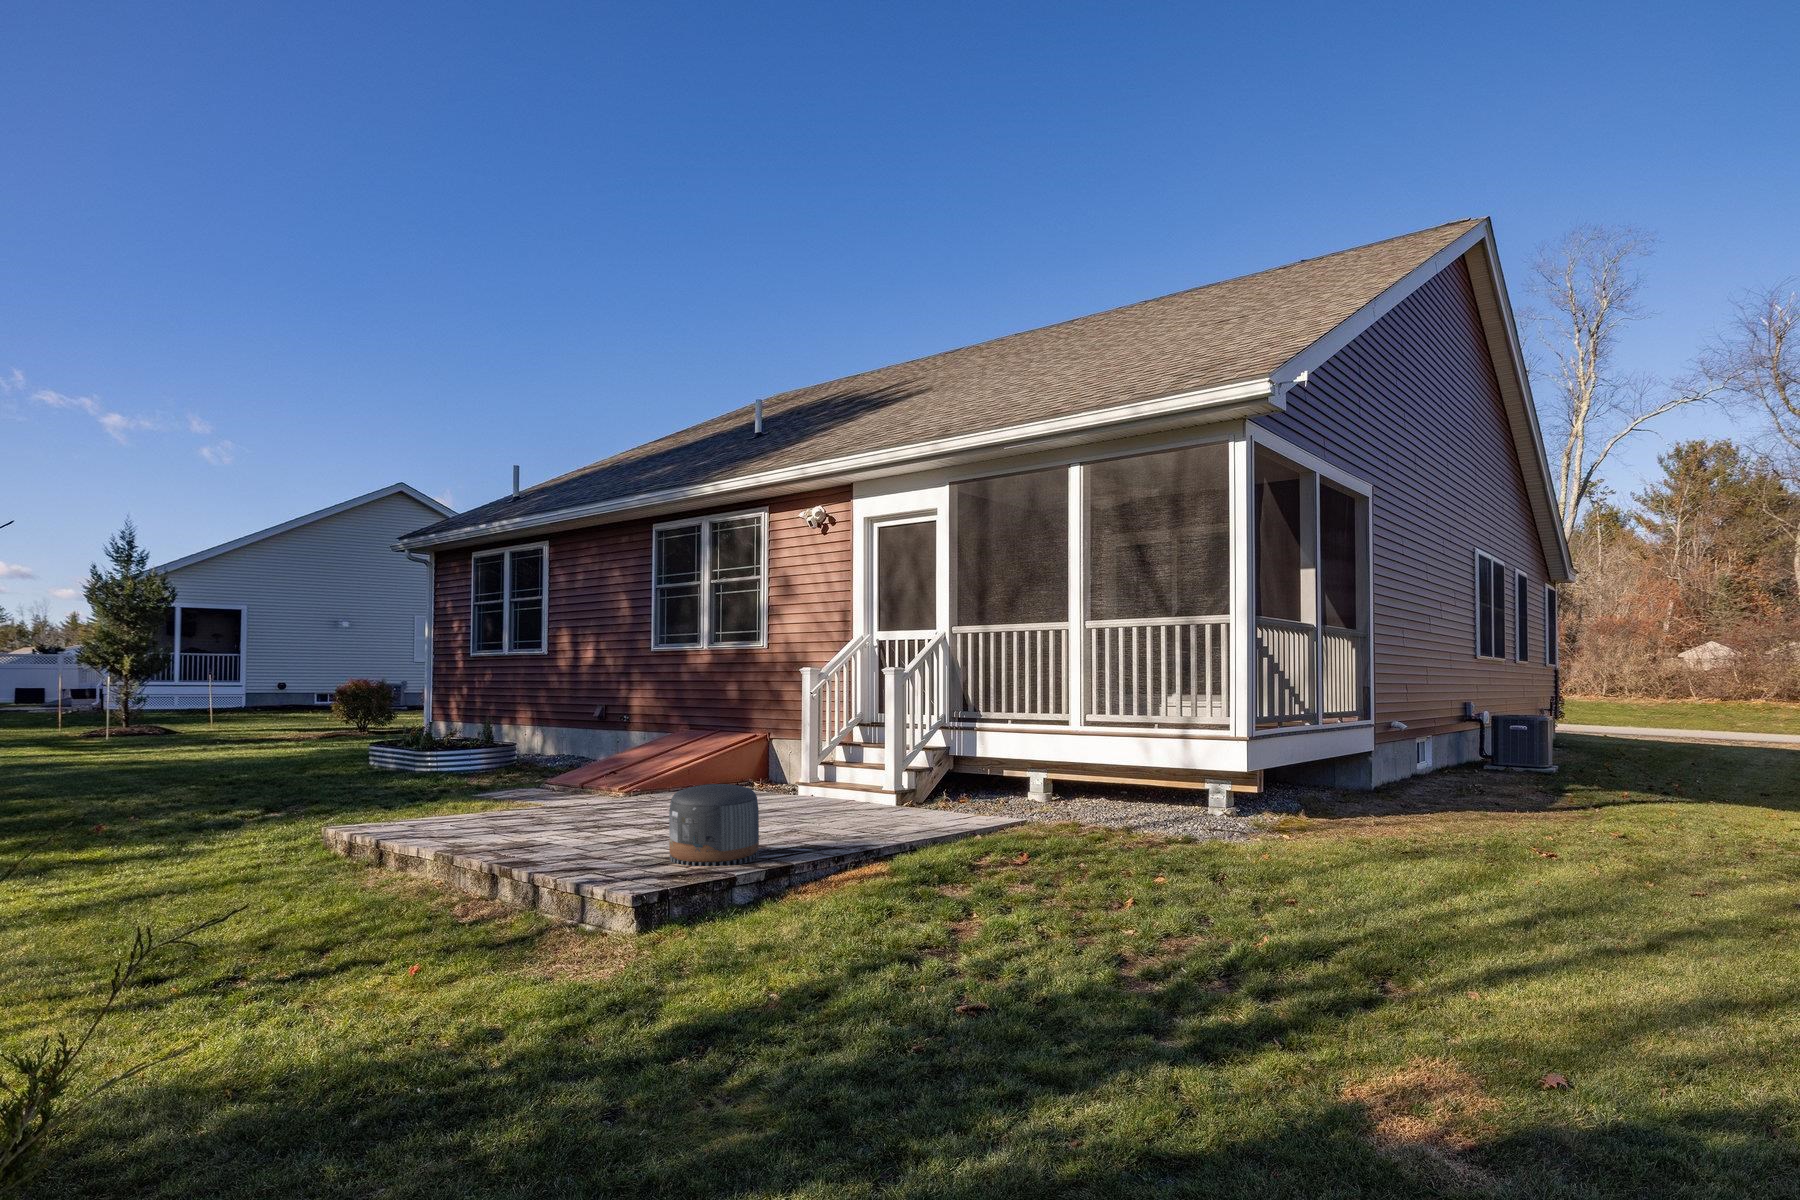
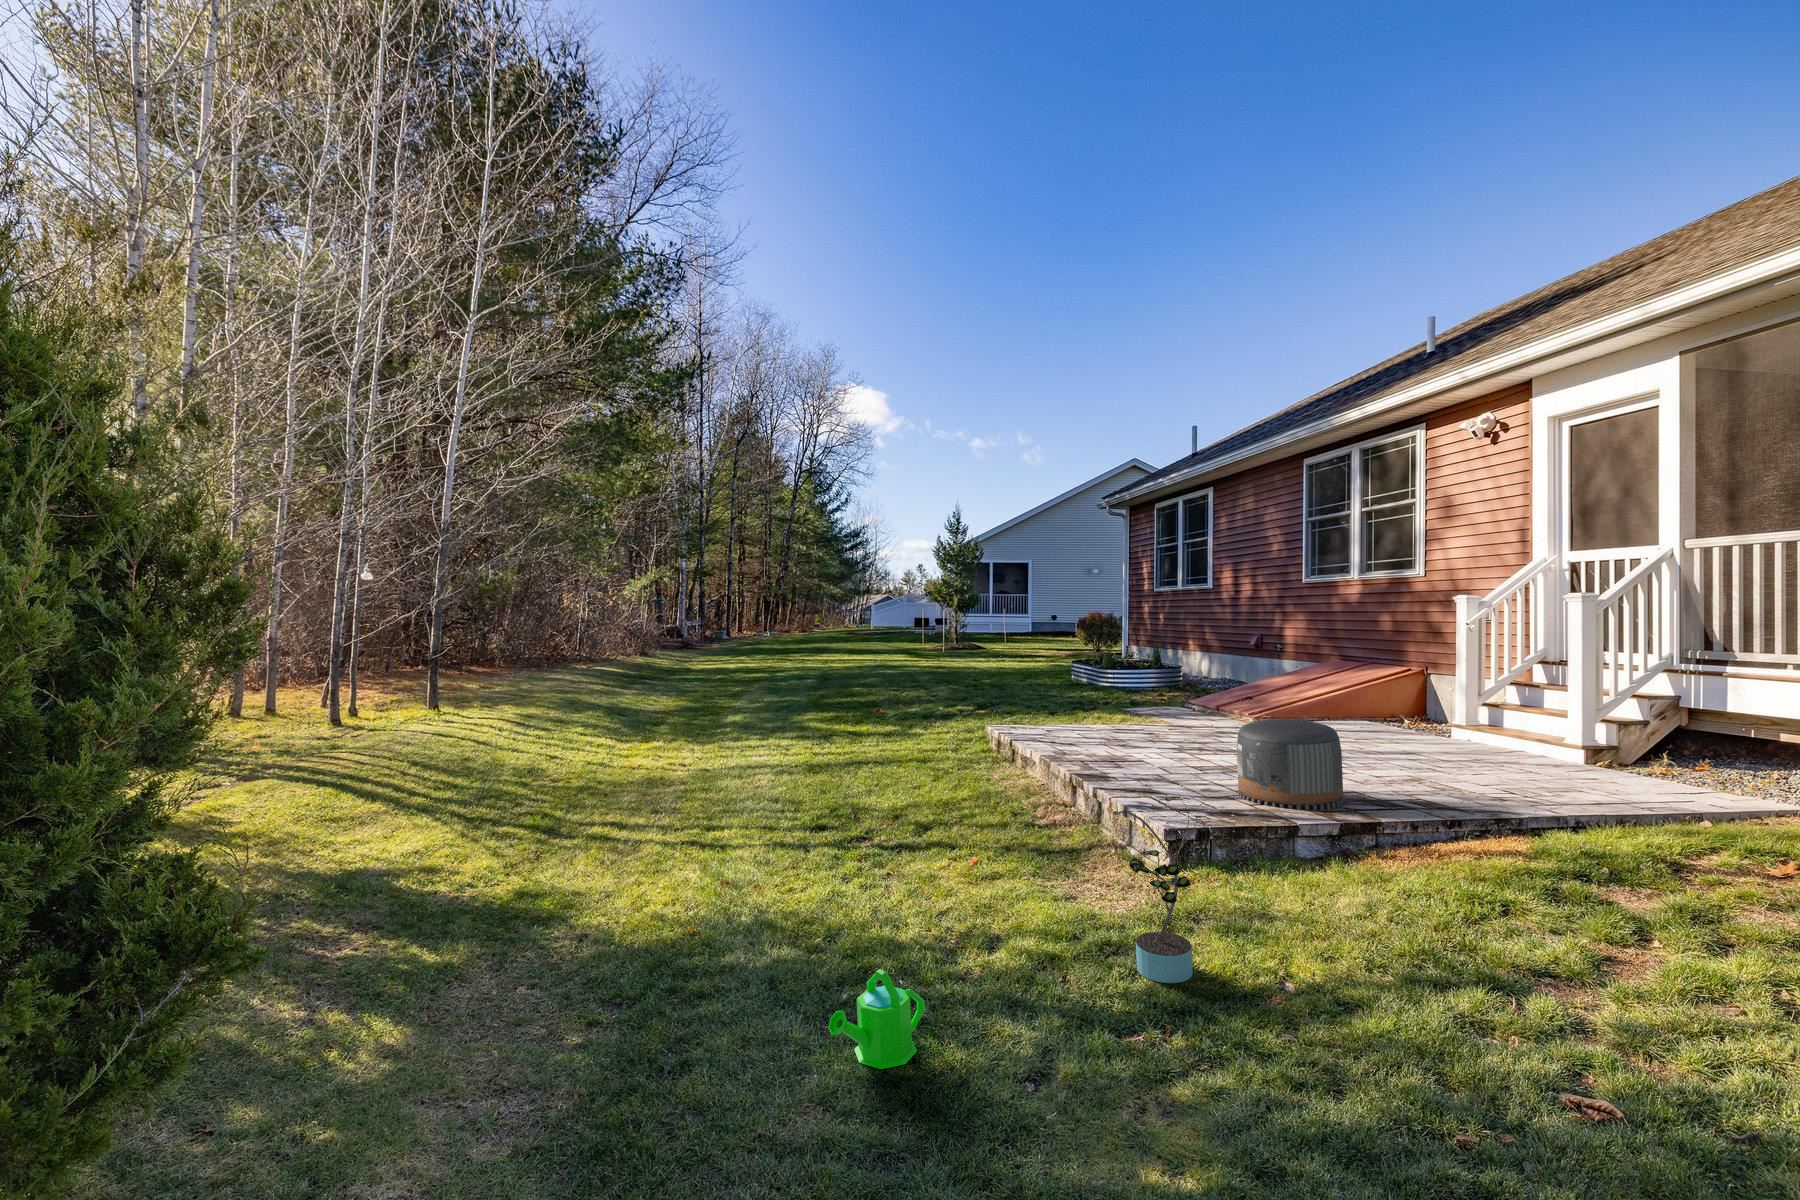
potted plant: none [631,852,721,1021] -> present [1113,796,1208,983]
watering can: none [405,1062,487,1164] -> present [828,969,925,1069]

